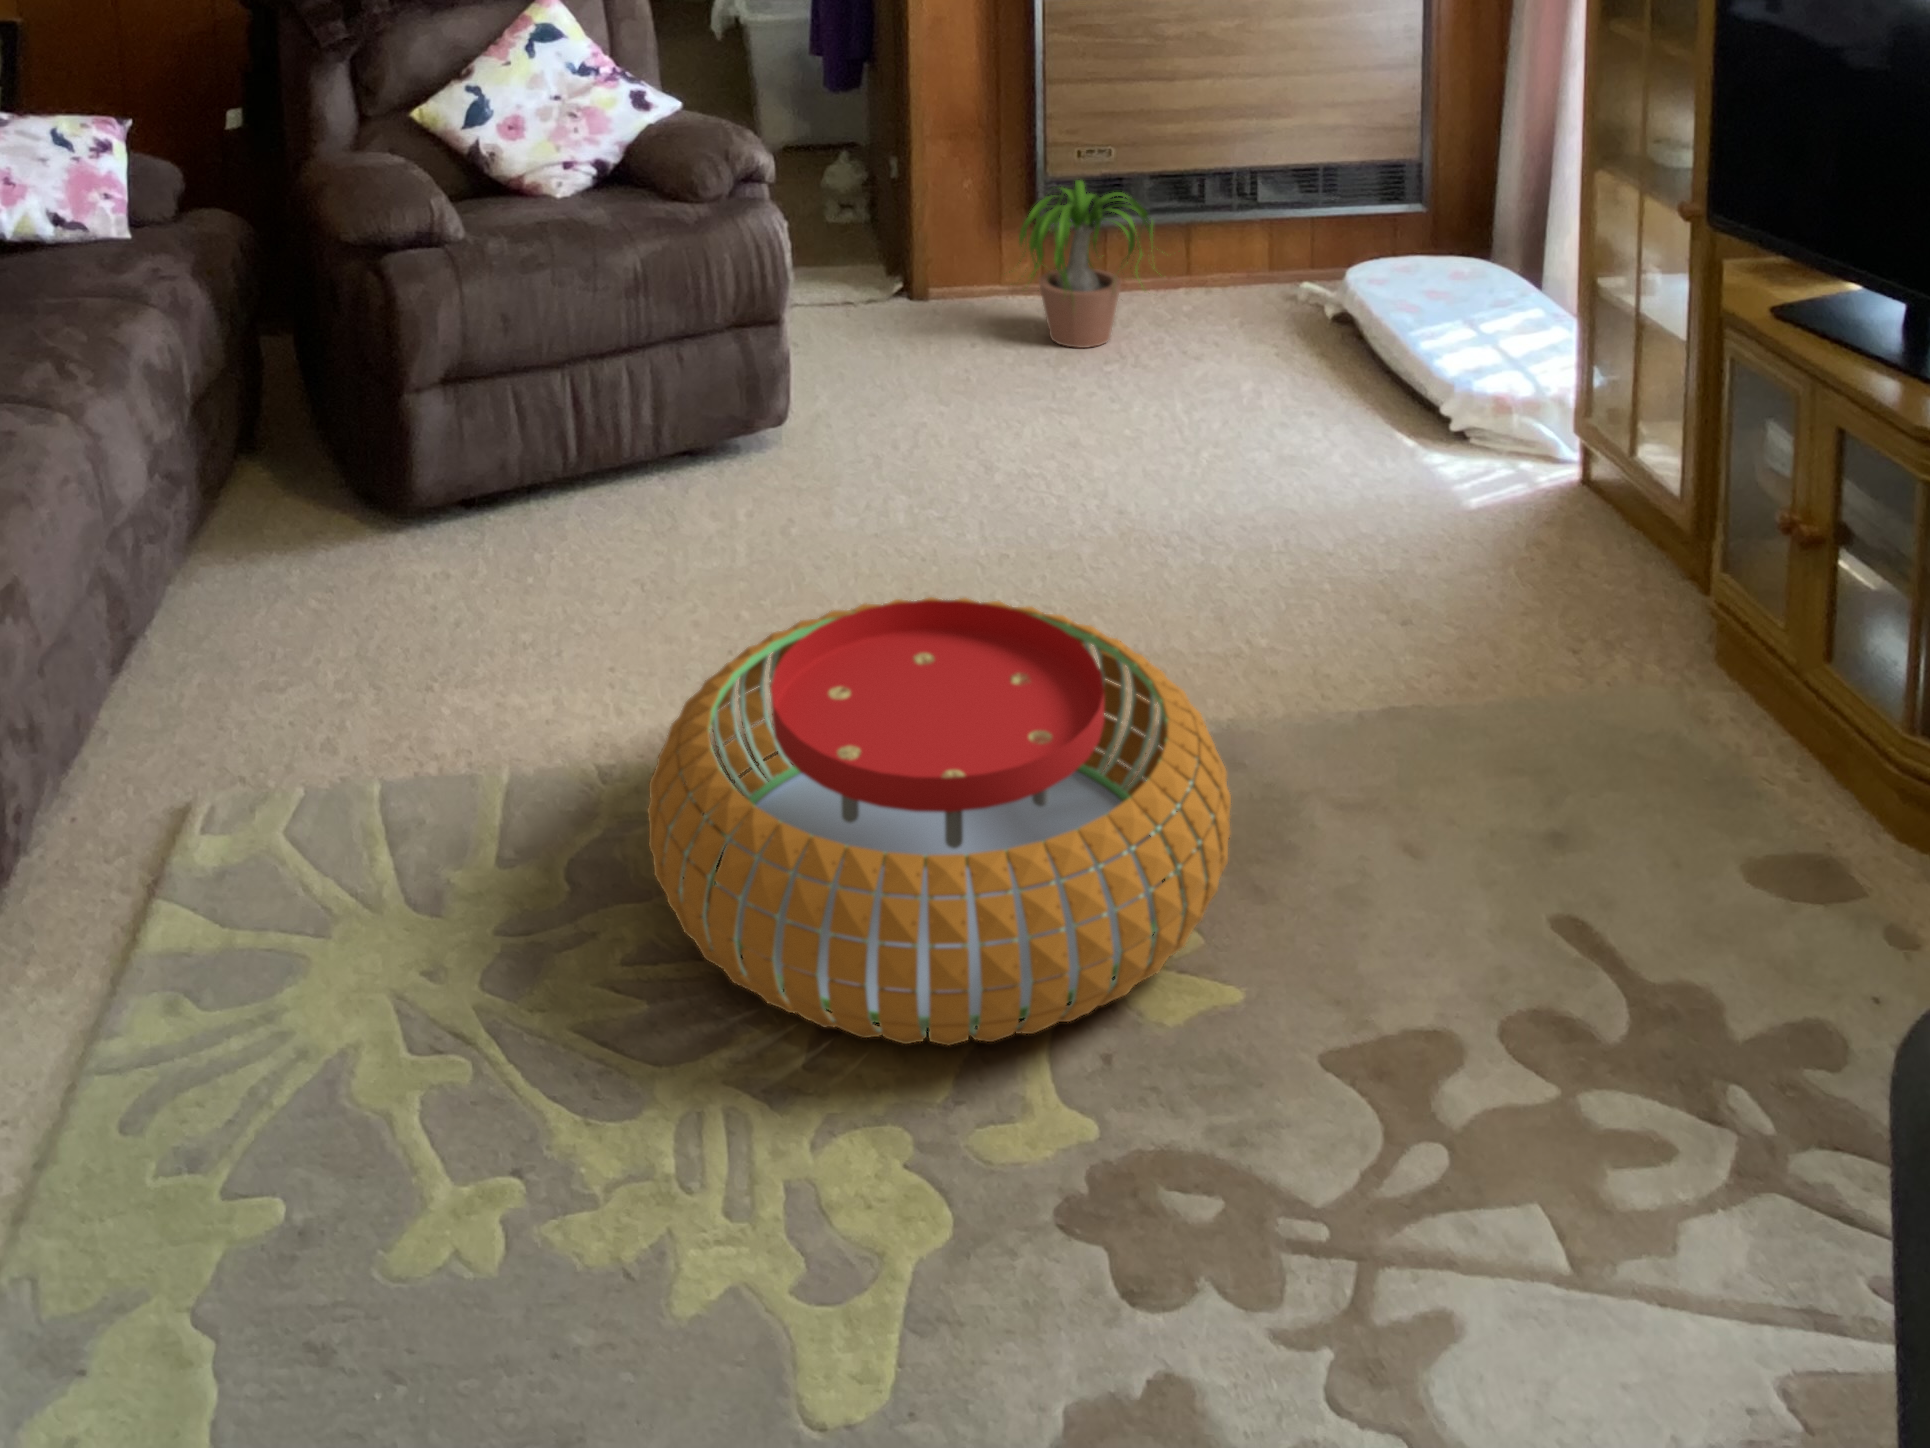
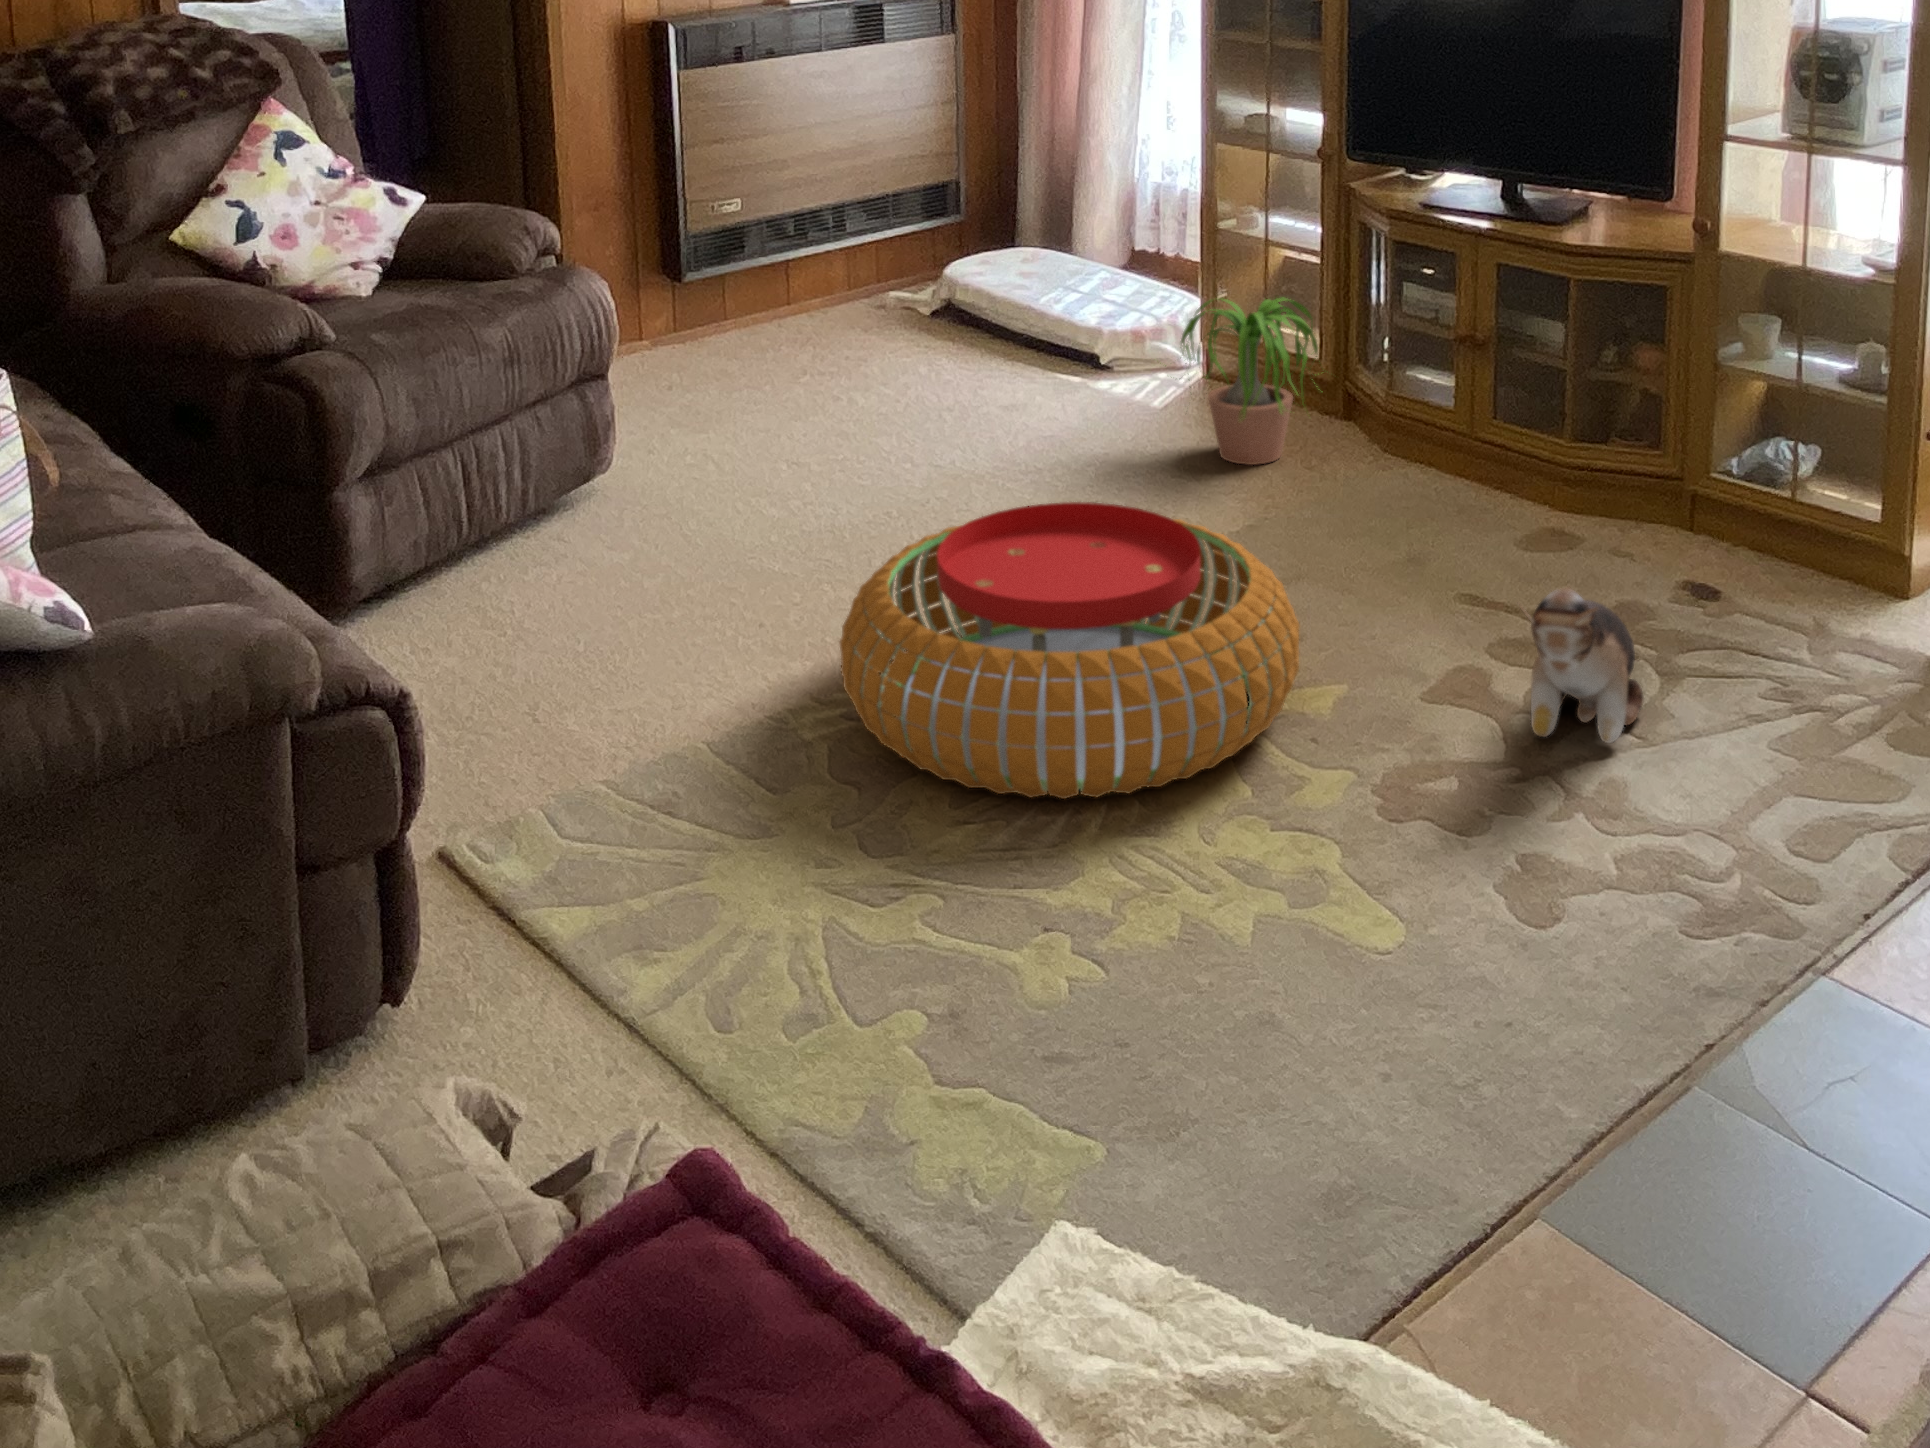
potted plant: present [1009,180,1160,348] -> present [1181,297,1326,465]
plush toy: none [1389,984,1726,1254] -> present [1521,587,1644,743]

